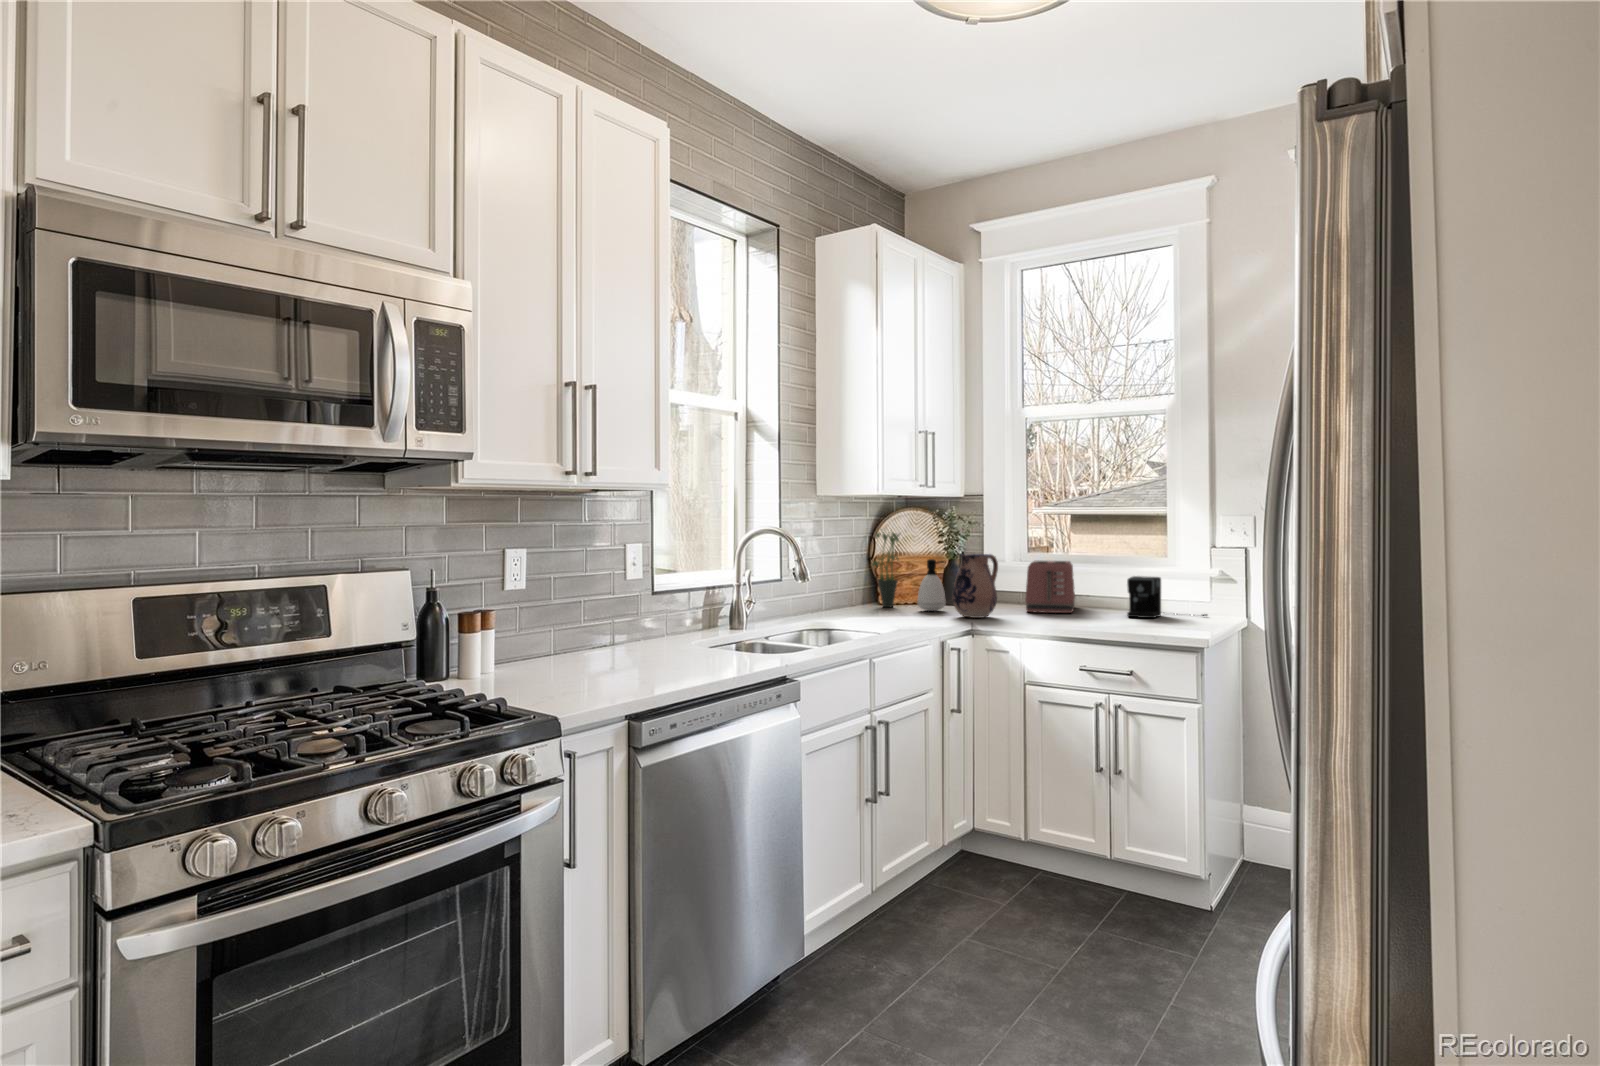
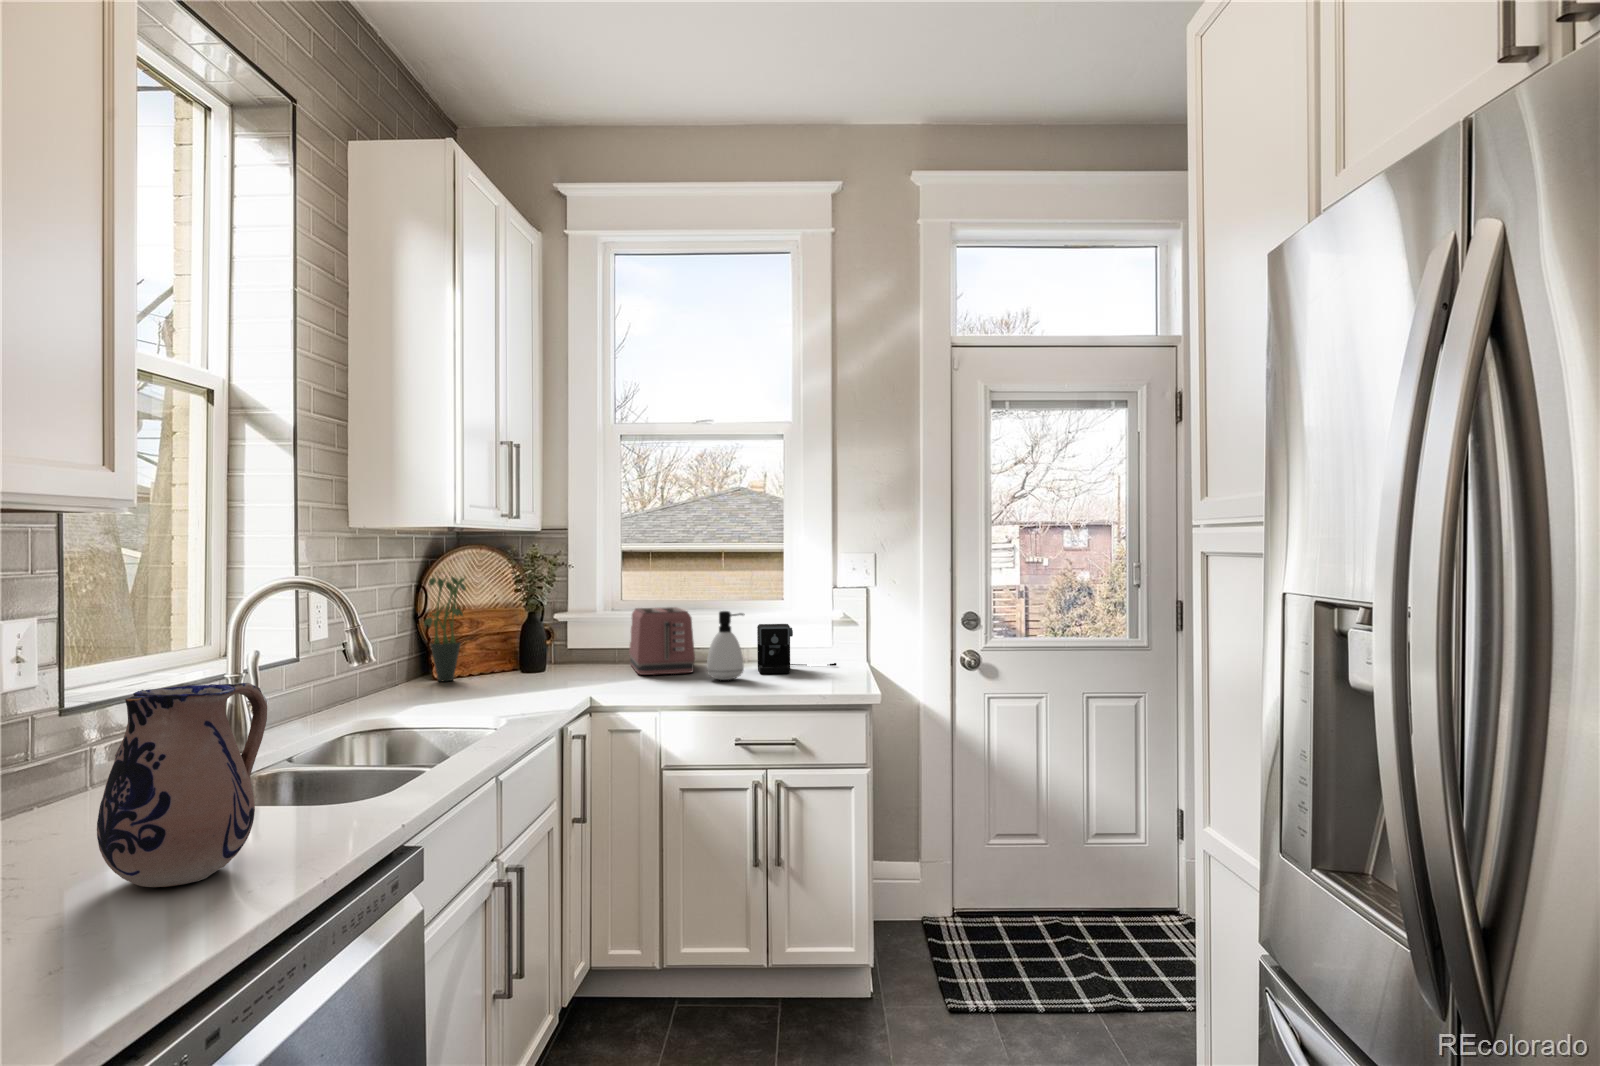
ceramic pitcher: present [952,554,998,618] -> present [97,683,267,887]
soap dispenser: present [918,559,946,611] -> present [707,611,744,680]

